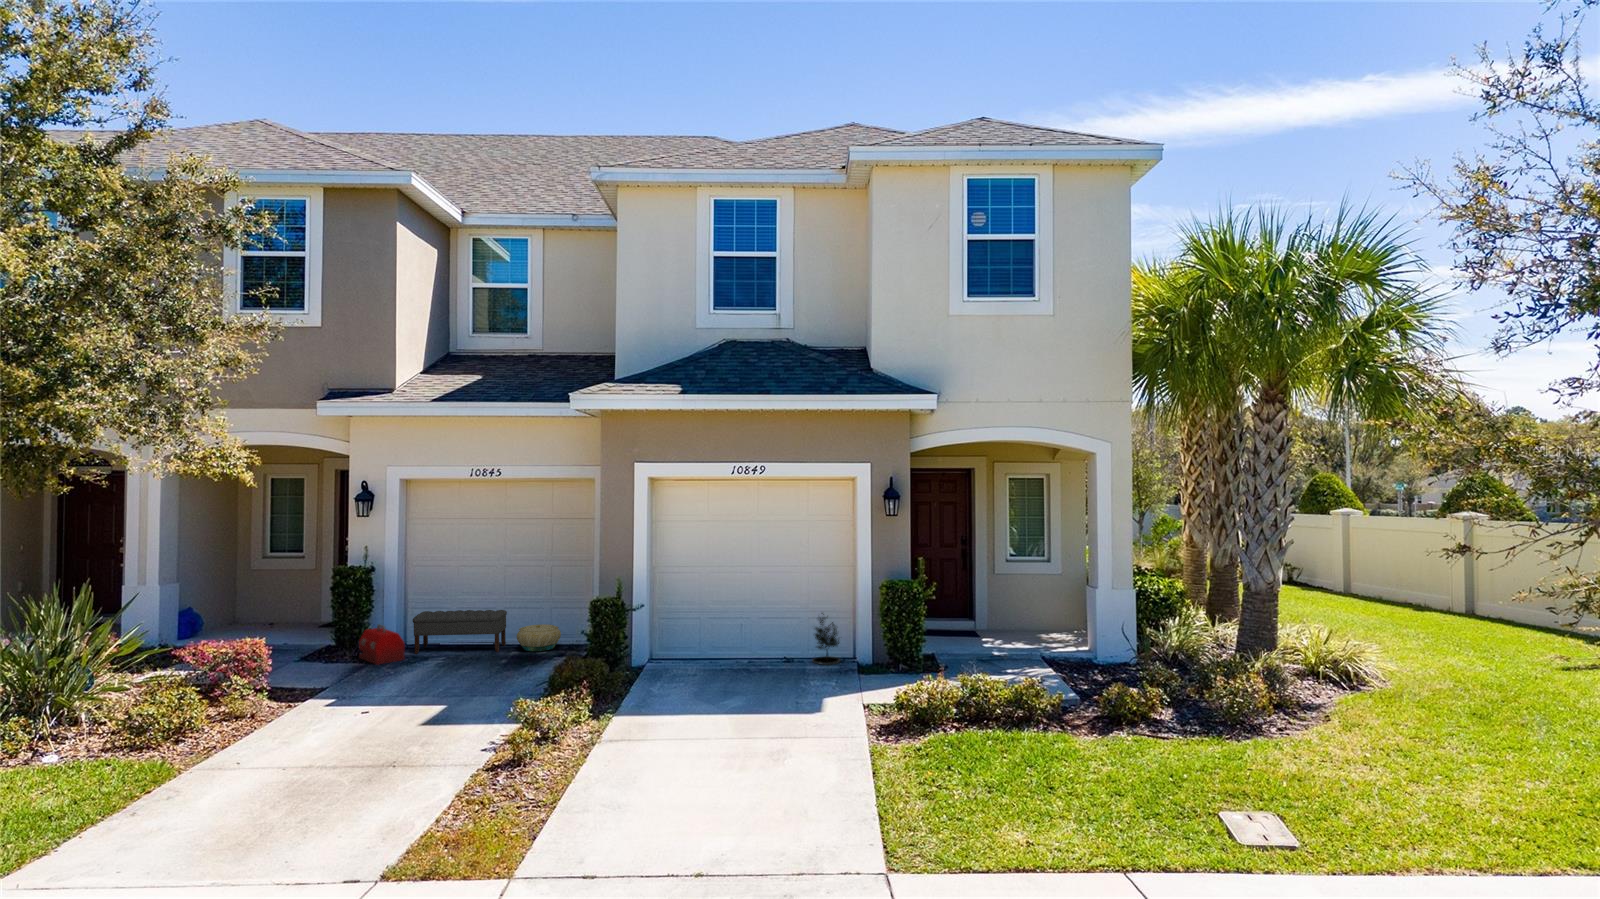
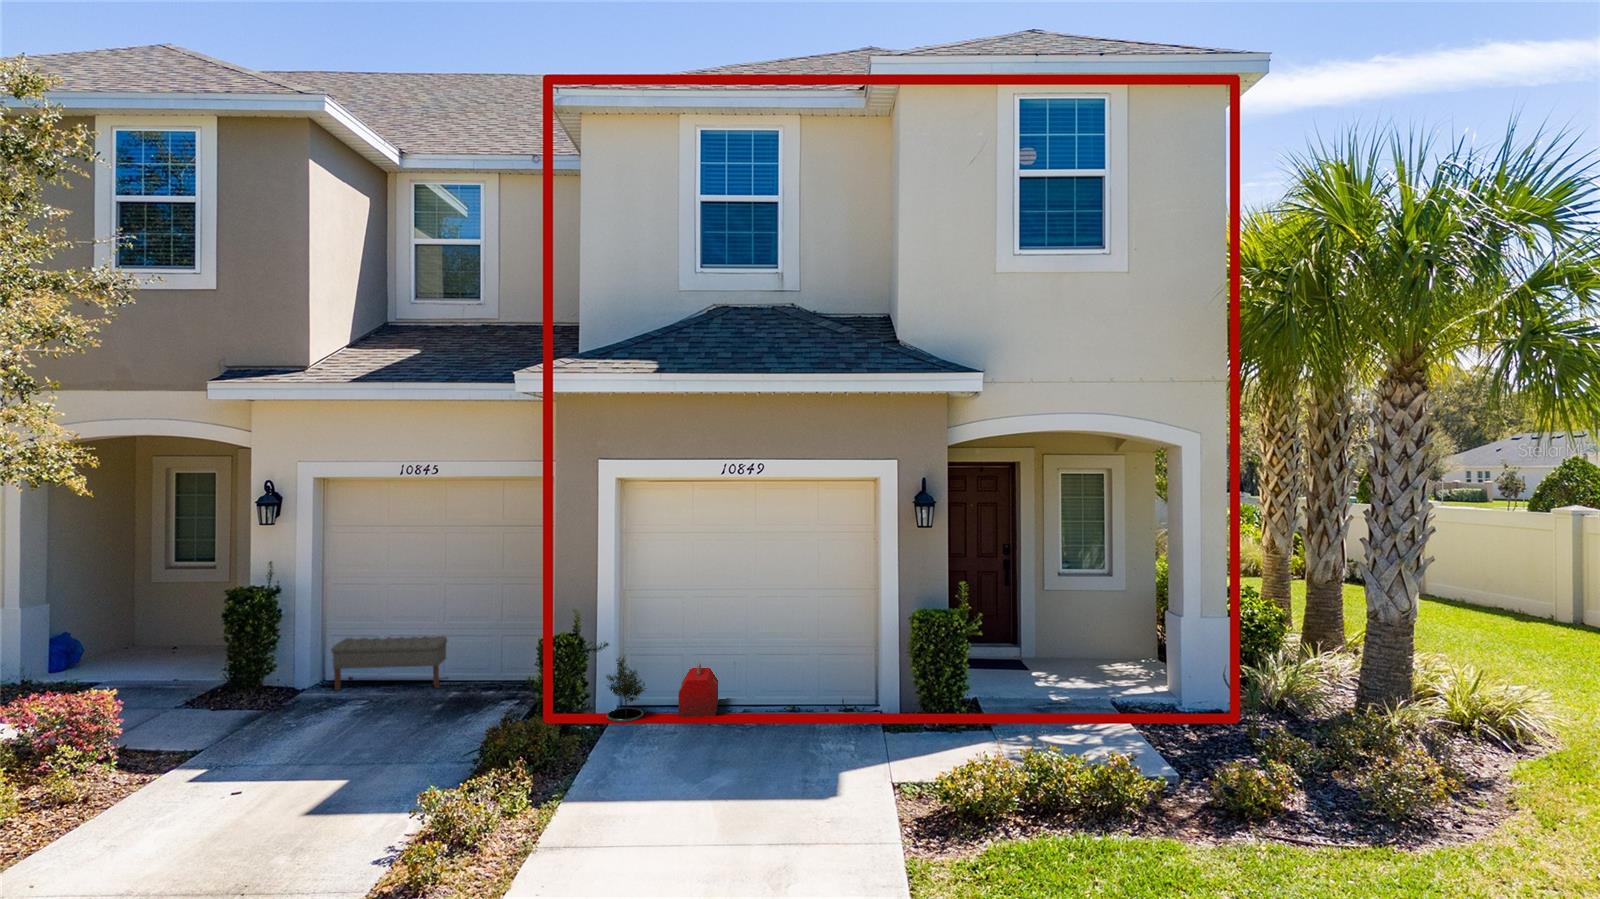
potted tree: present [812,613,840,665] -> present [606,657,647,722]
toolbox: present [359,624,405,665] -> present [678,662,719,717]
basket: present [517,624,561,651] -> none [460,652,515,687]

